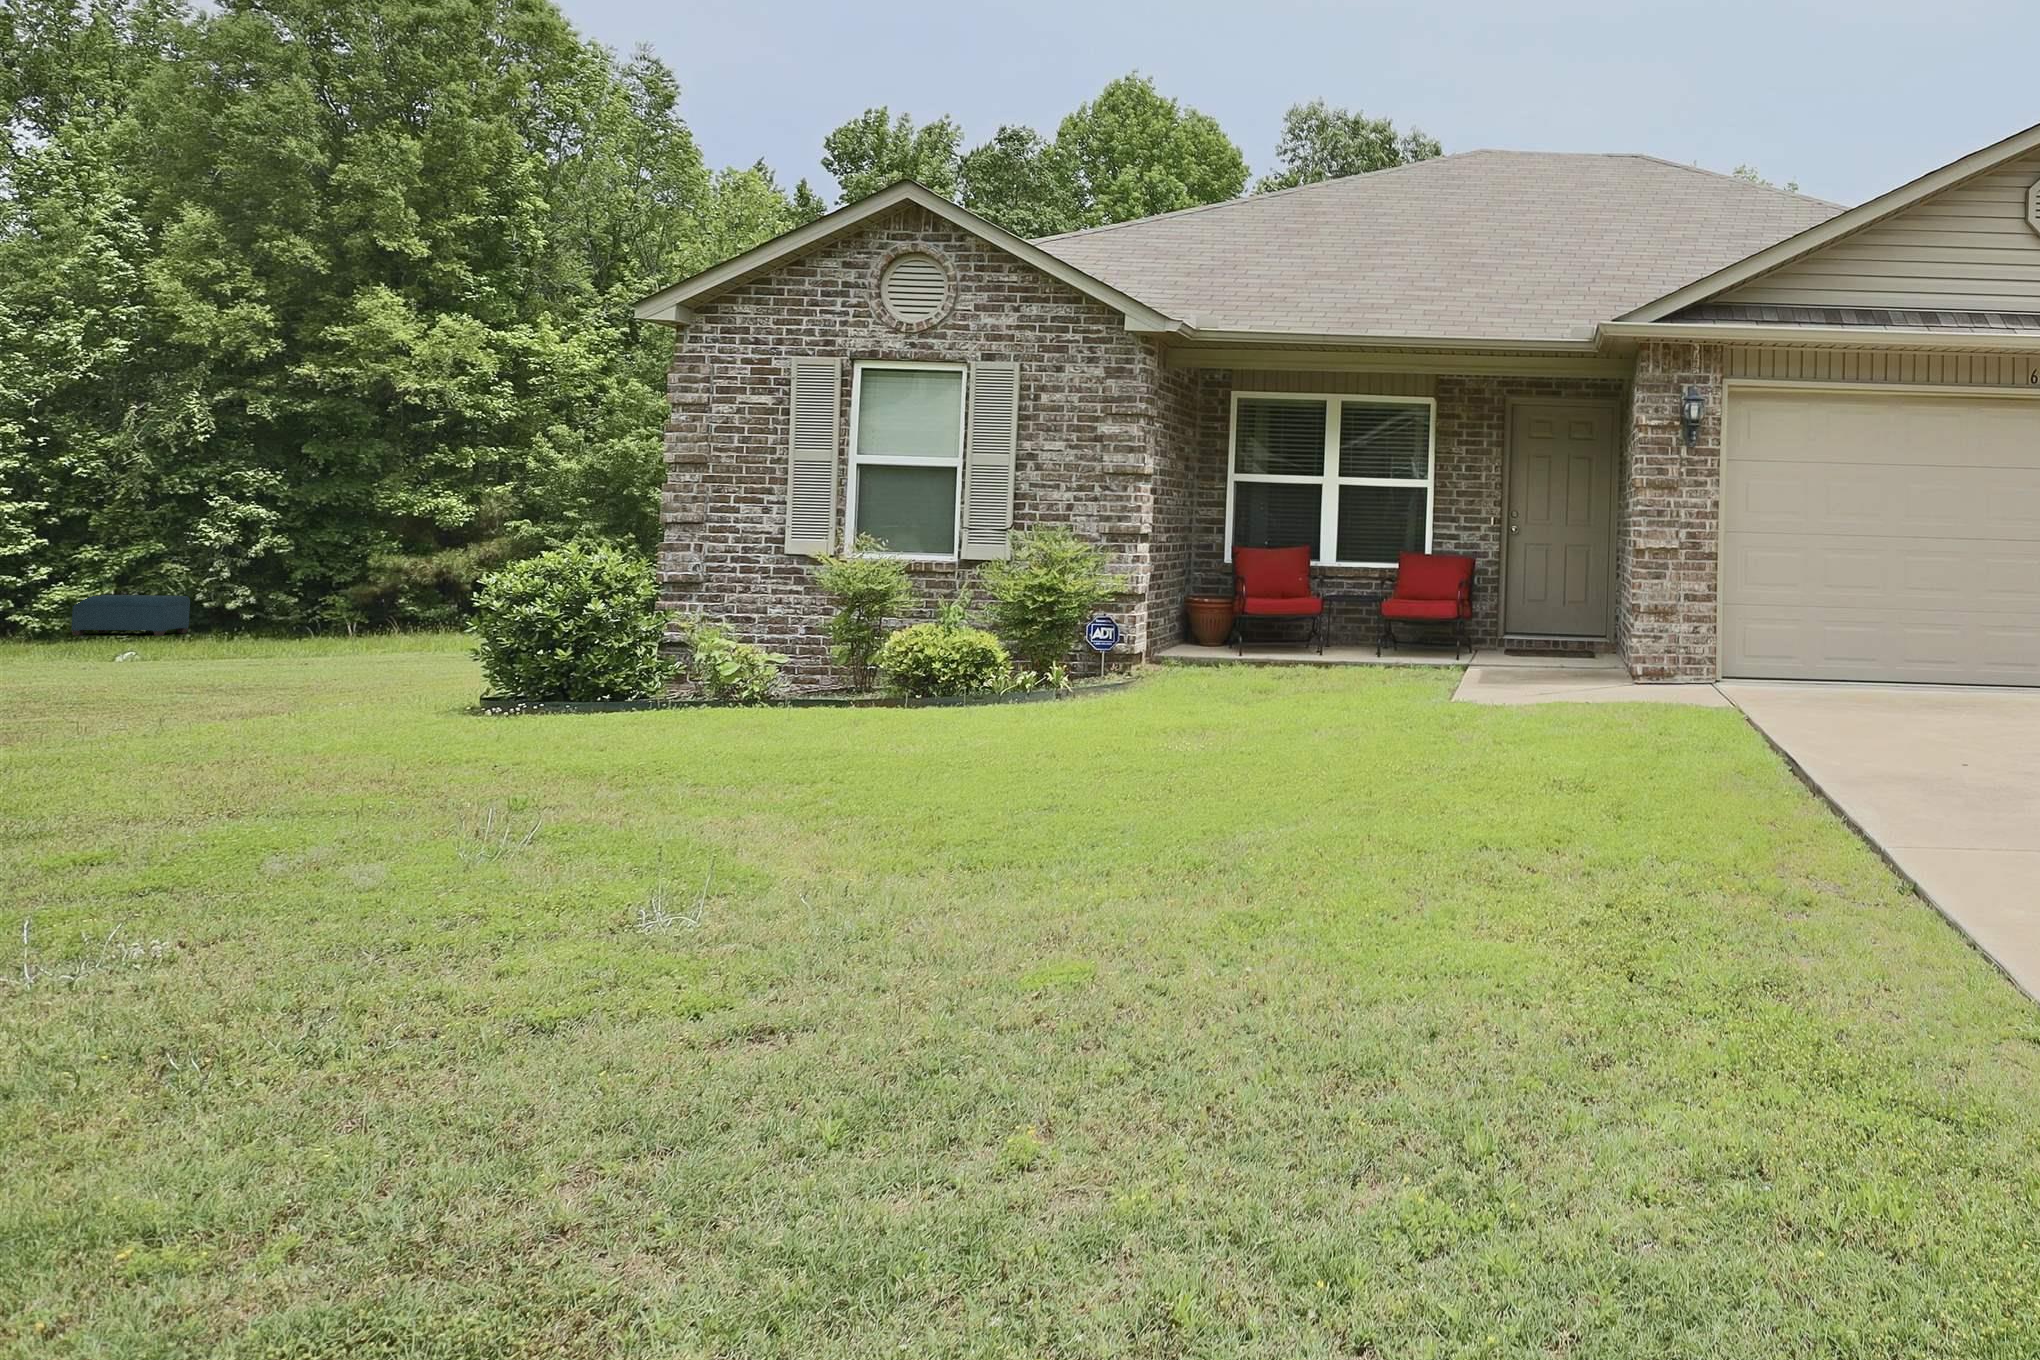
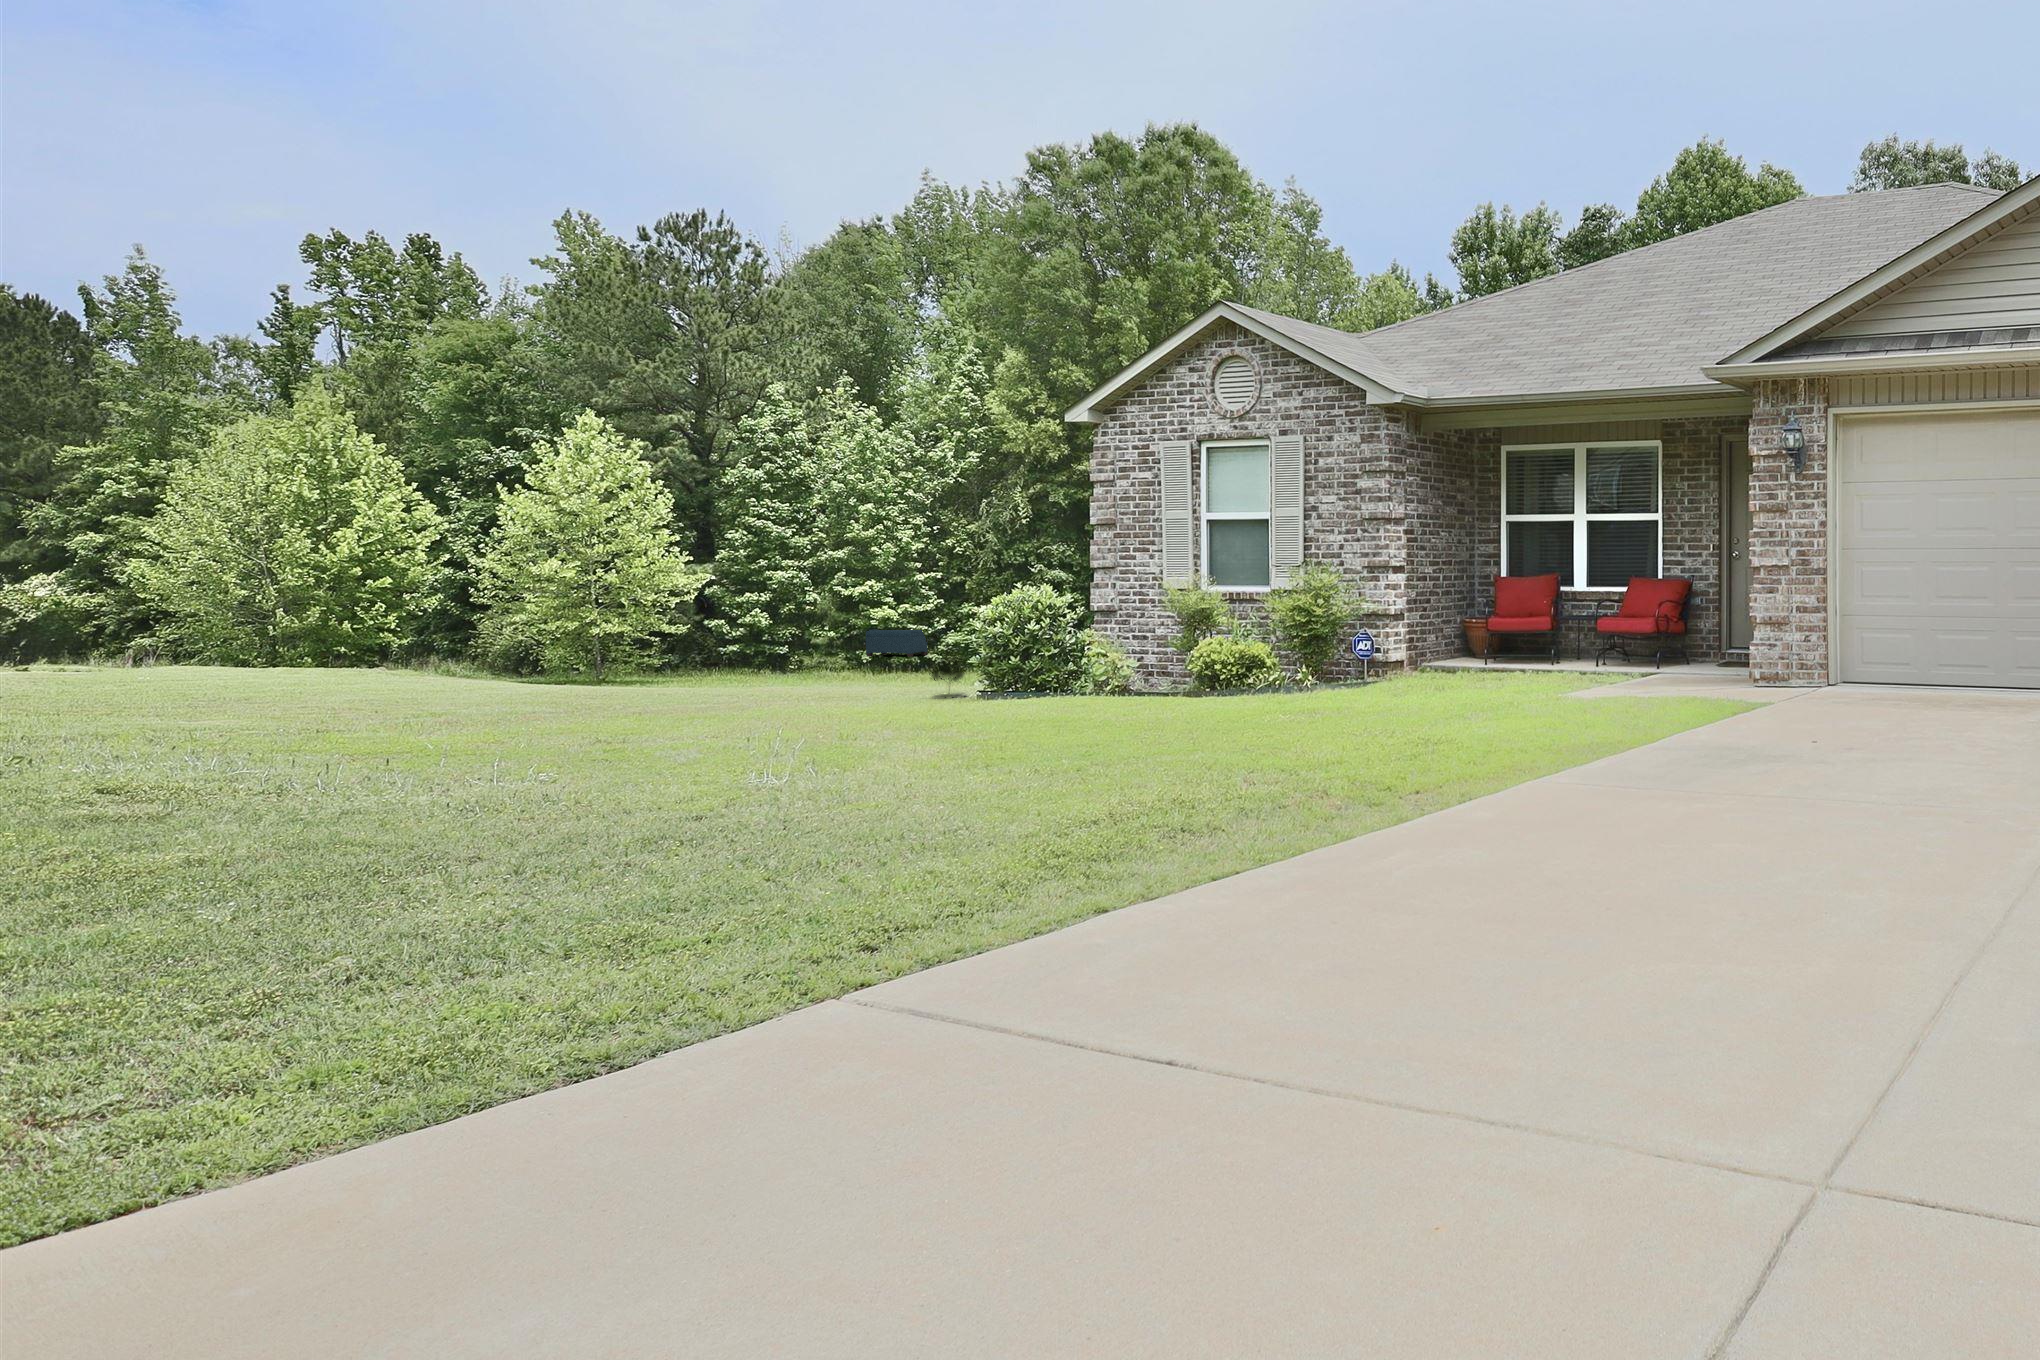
potted tree: none [418,621,498,716] -> present [928,642,966,699]

